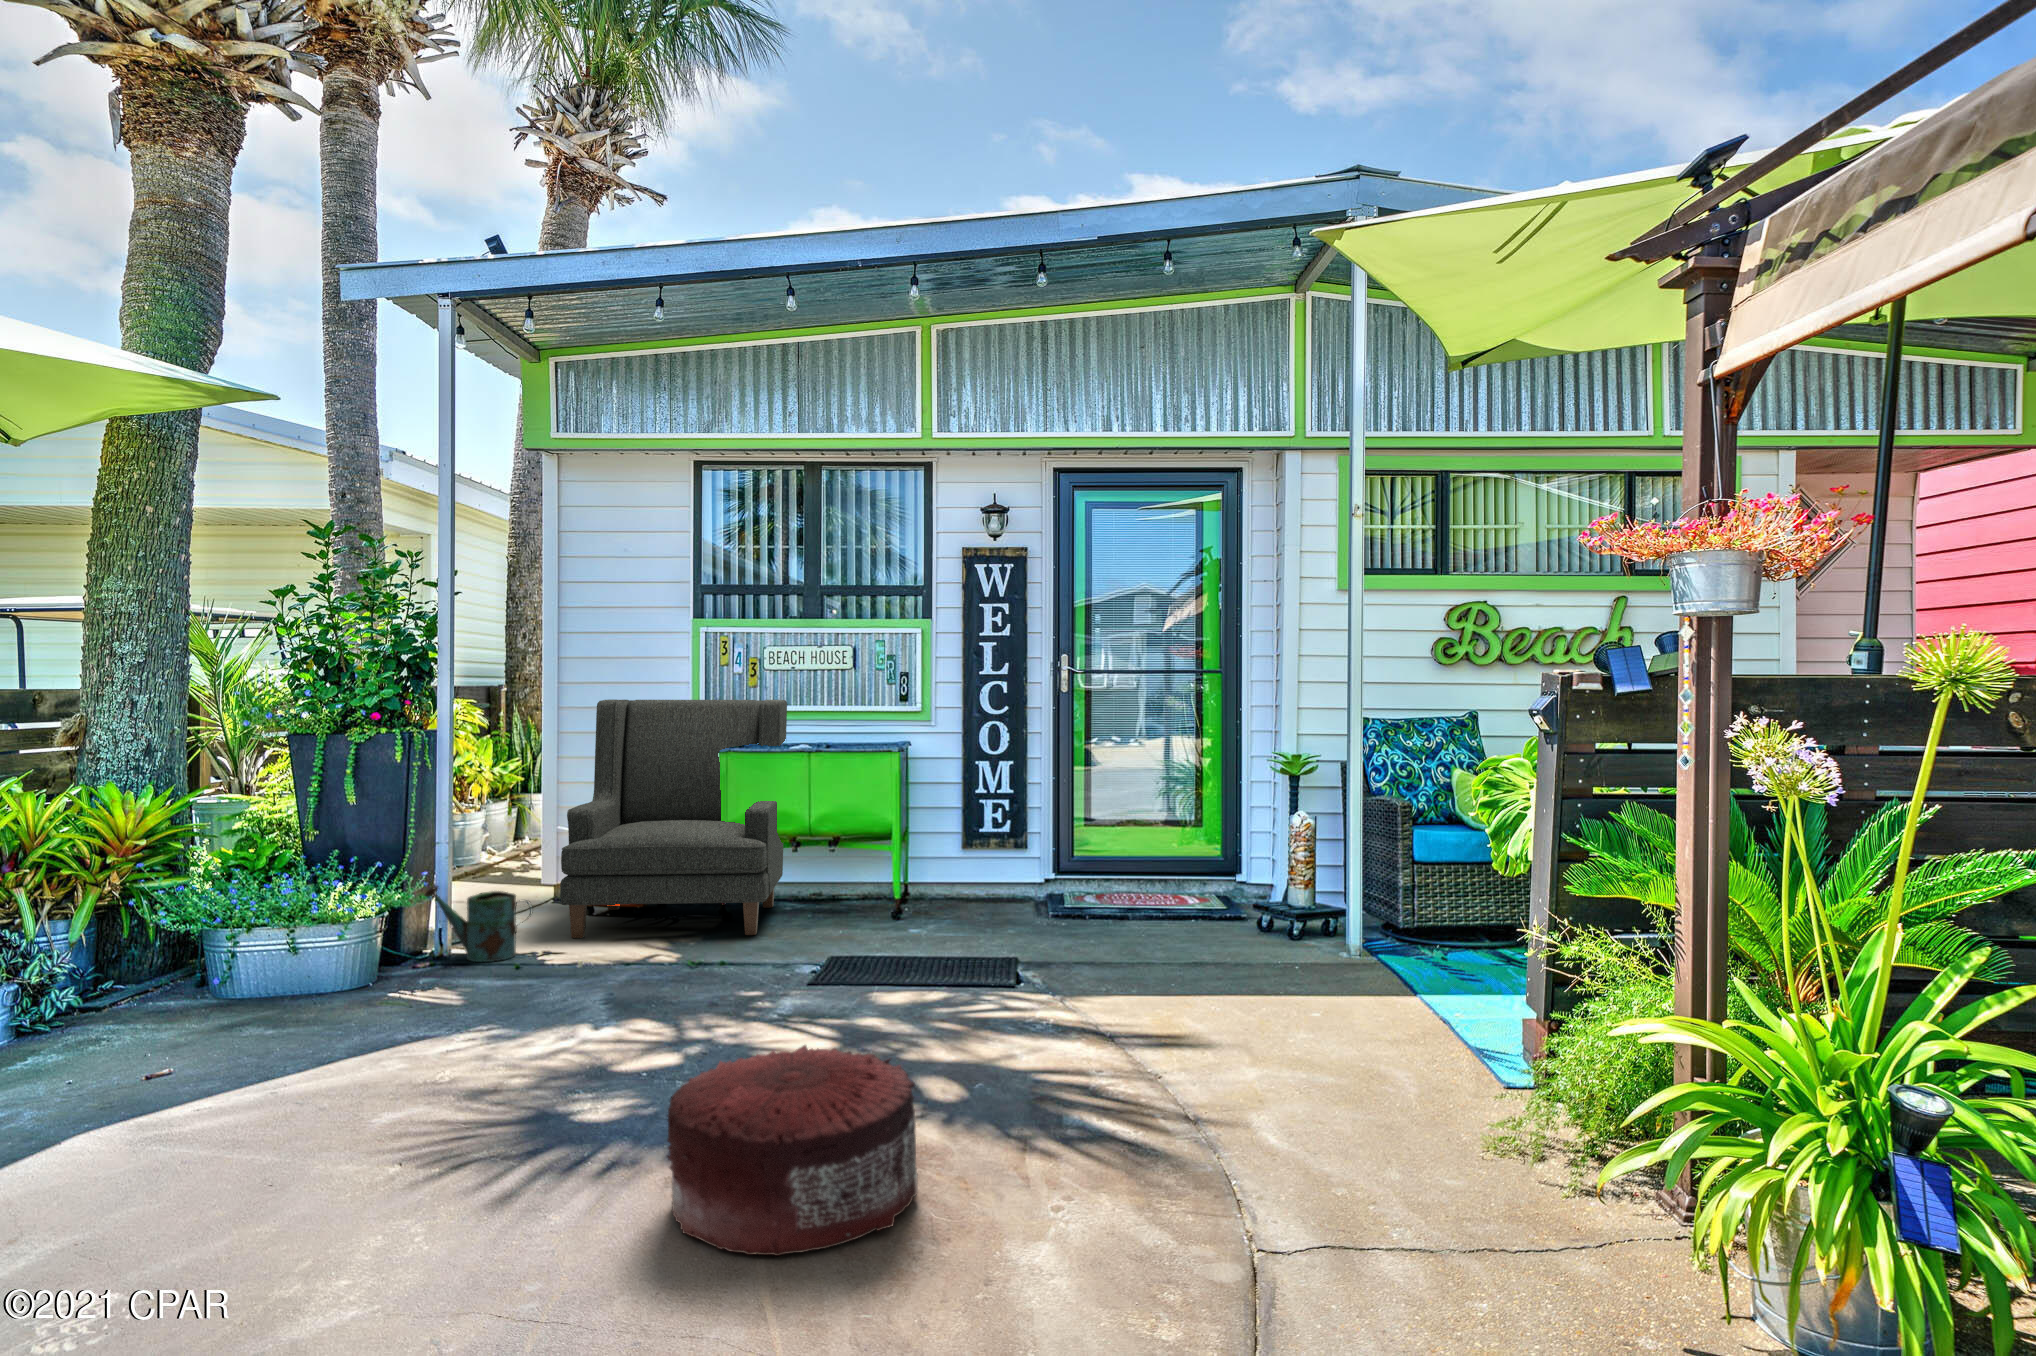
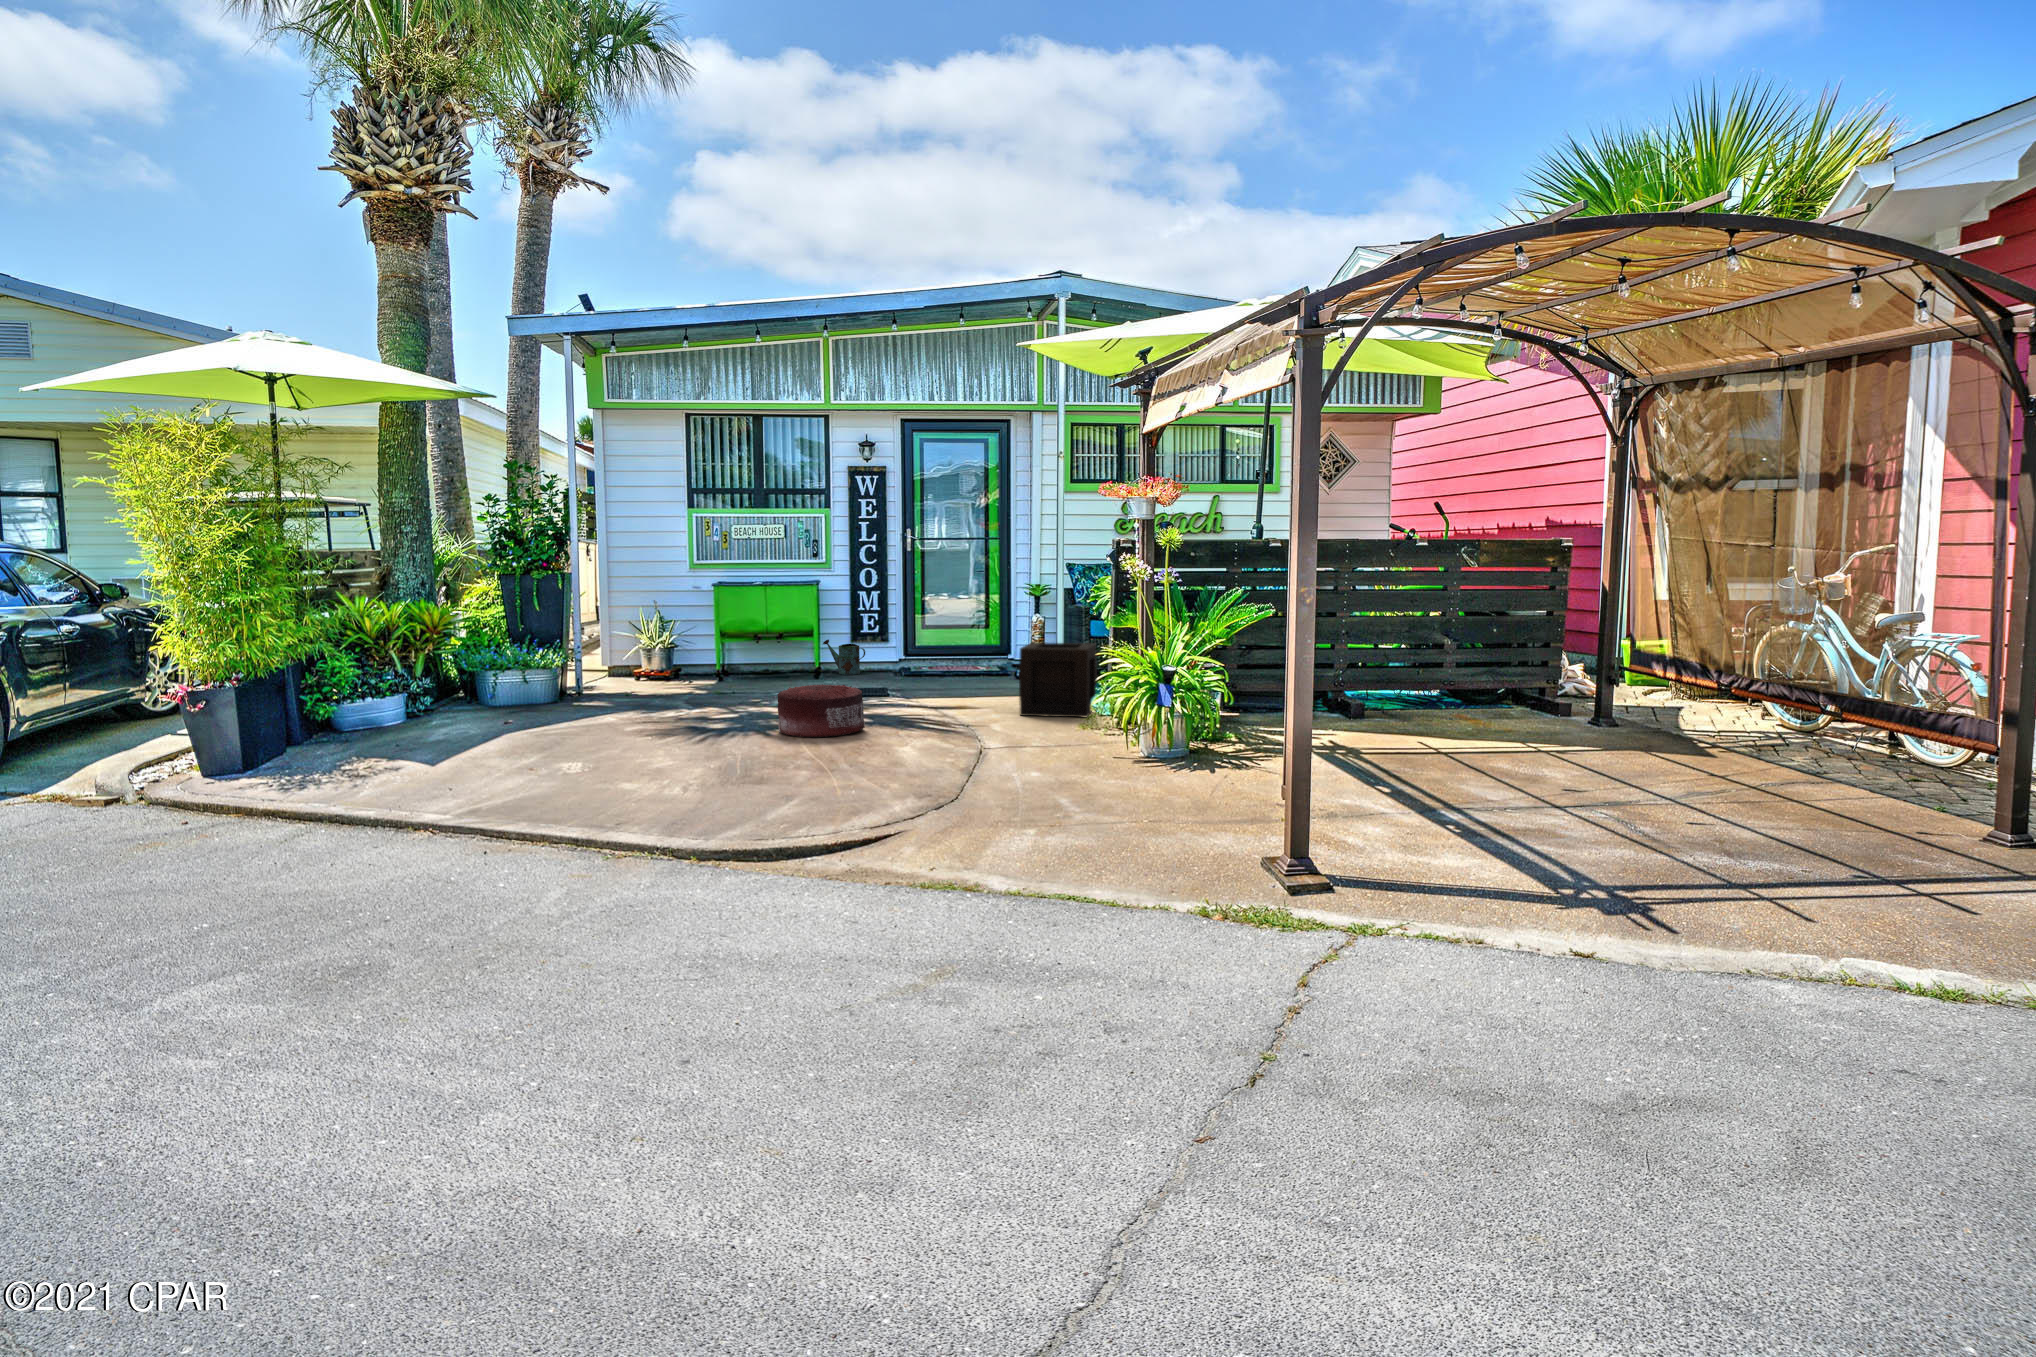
chair: present [560,699,787,938] -> none [640,556,751,685]
watering can: present [425,886,533,962] -> present [823,640,865,675]
wooden crate: none [1334,909,1527,1140] -> present [1019,642,1097,717]

